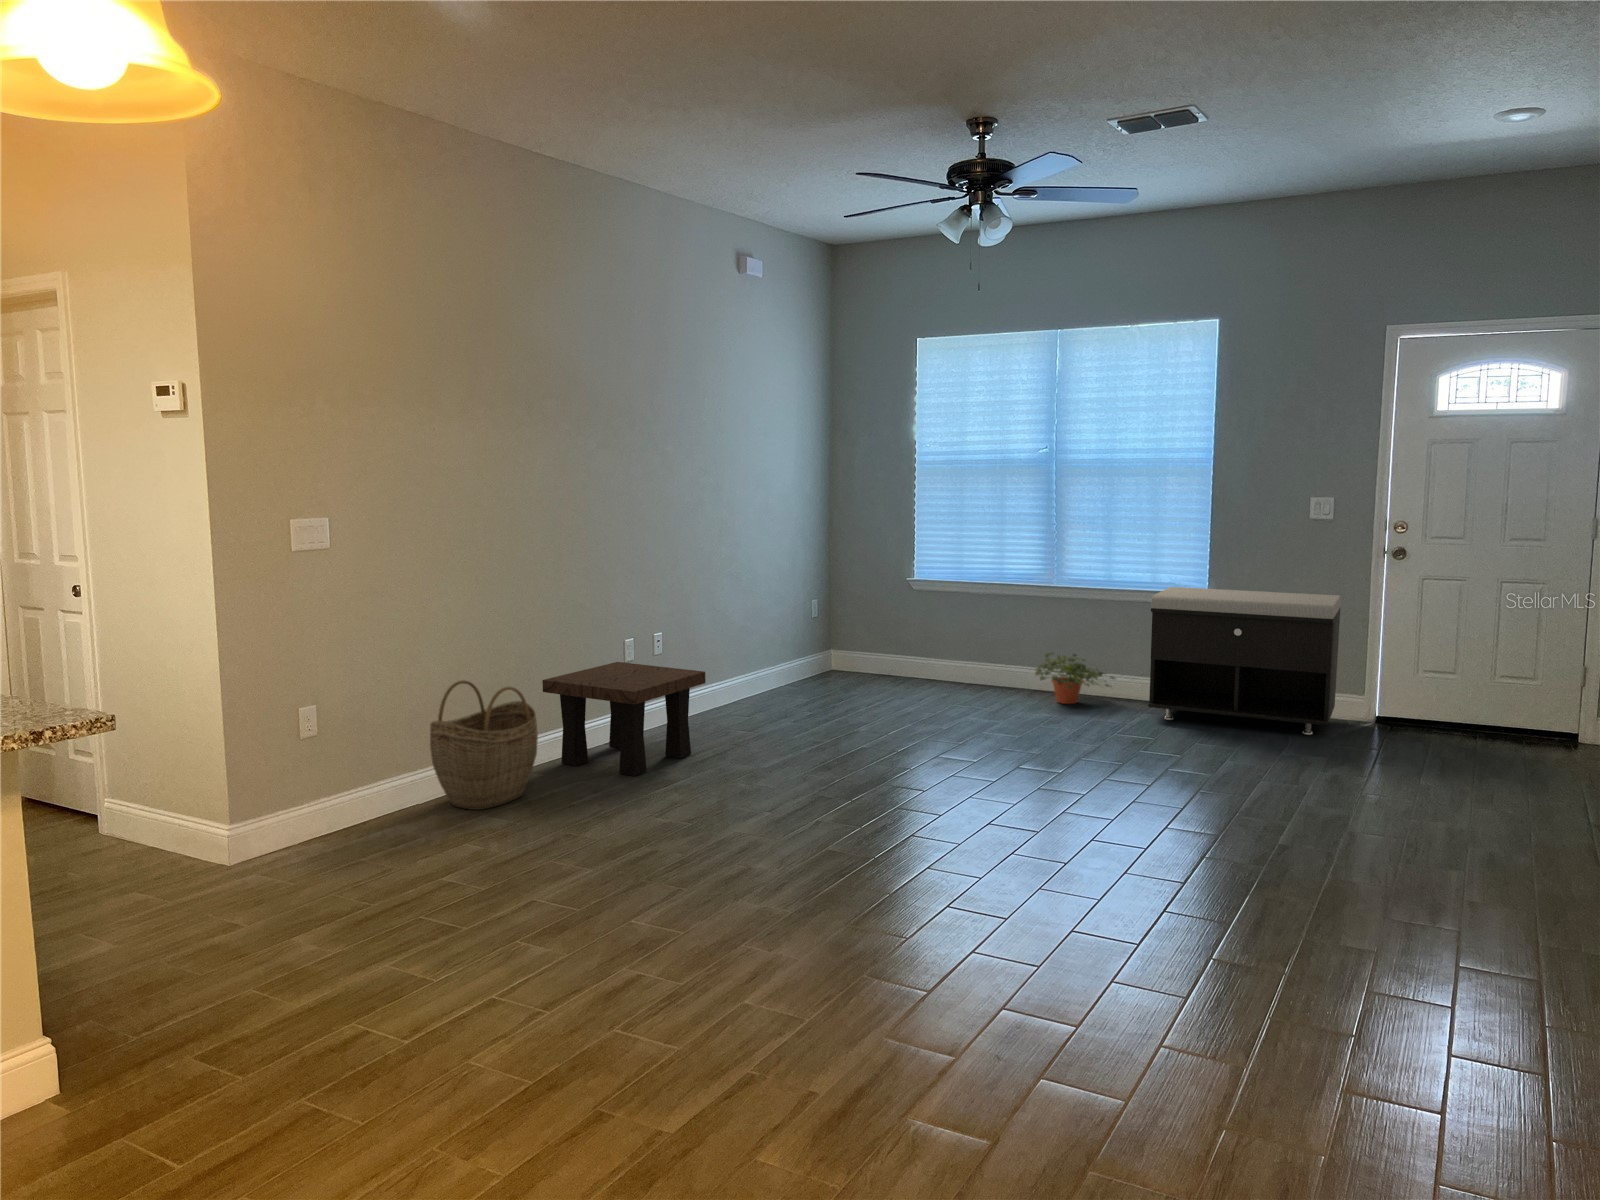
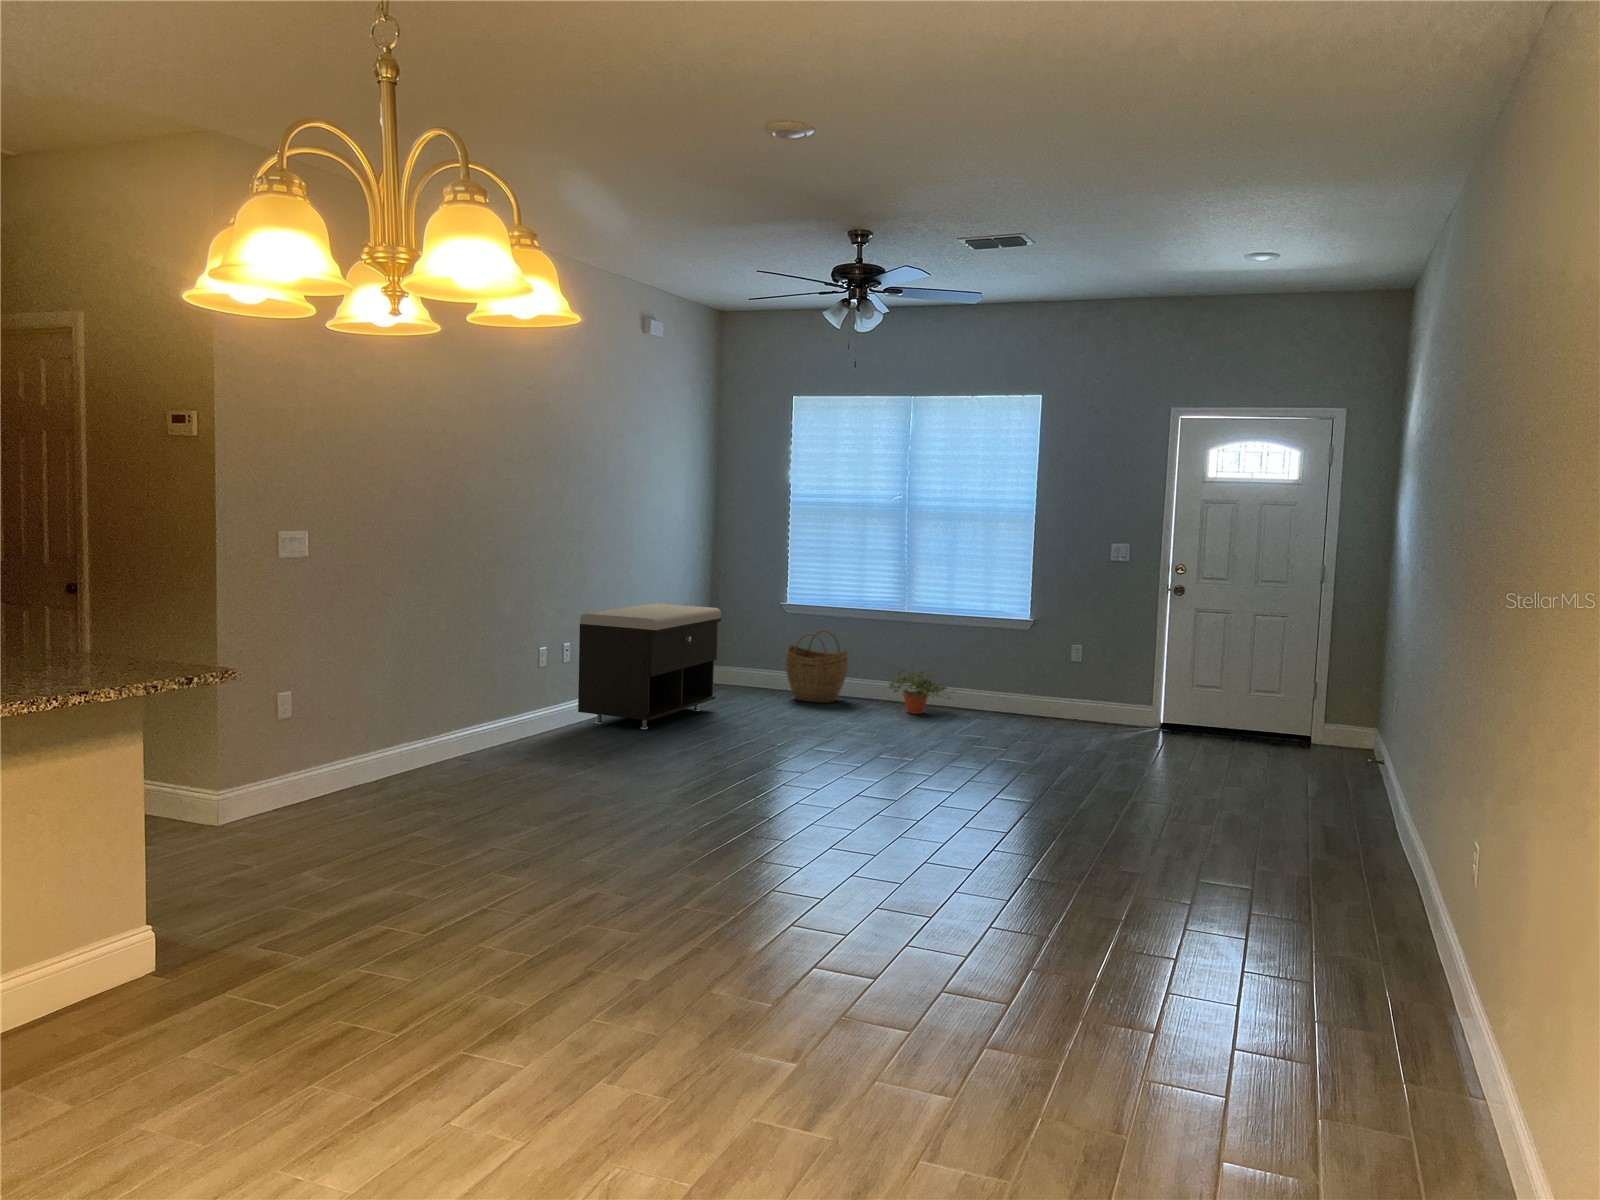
storage bench: present [1148,587,1341,735] -> present [578,603,721,729]
side table: present [542,662,705,776] -> none [472,668,614,763]
woven basket: present [430,680,538,810] -> present [786,630,848,703]

